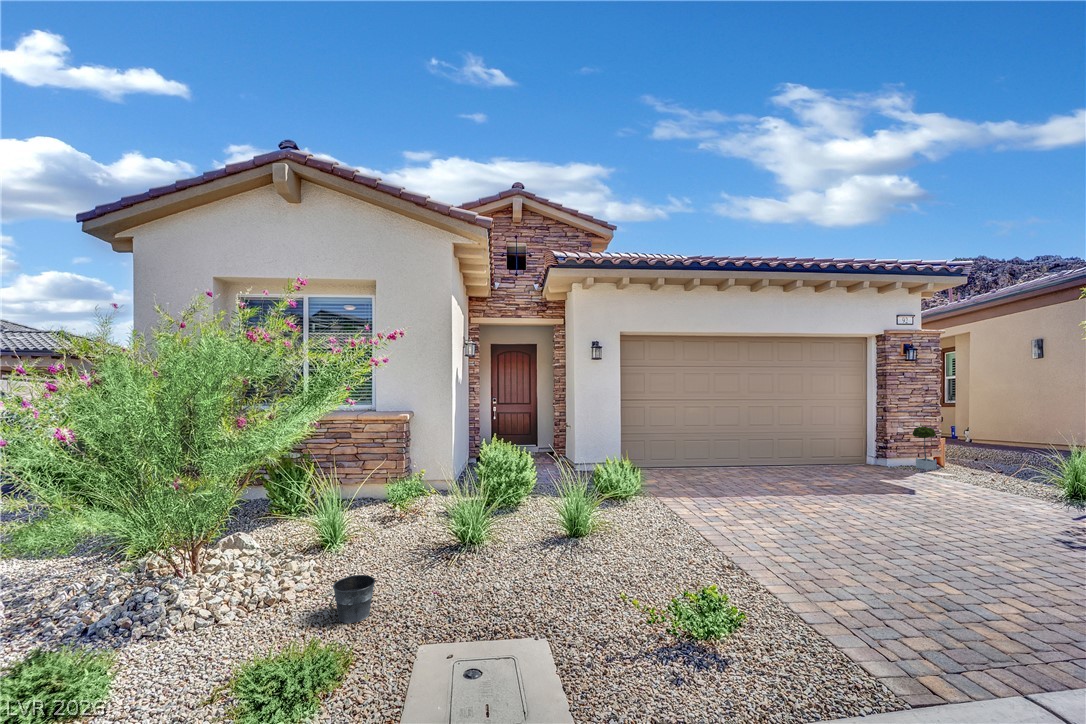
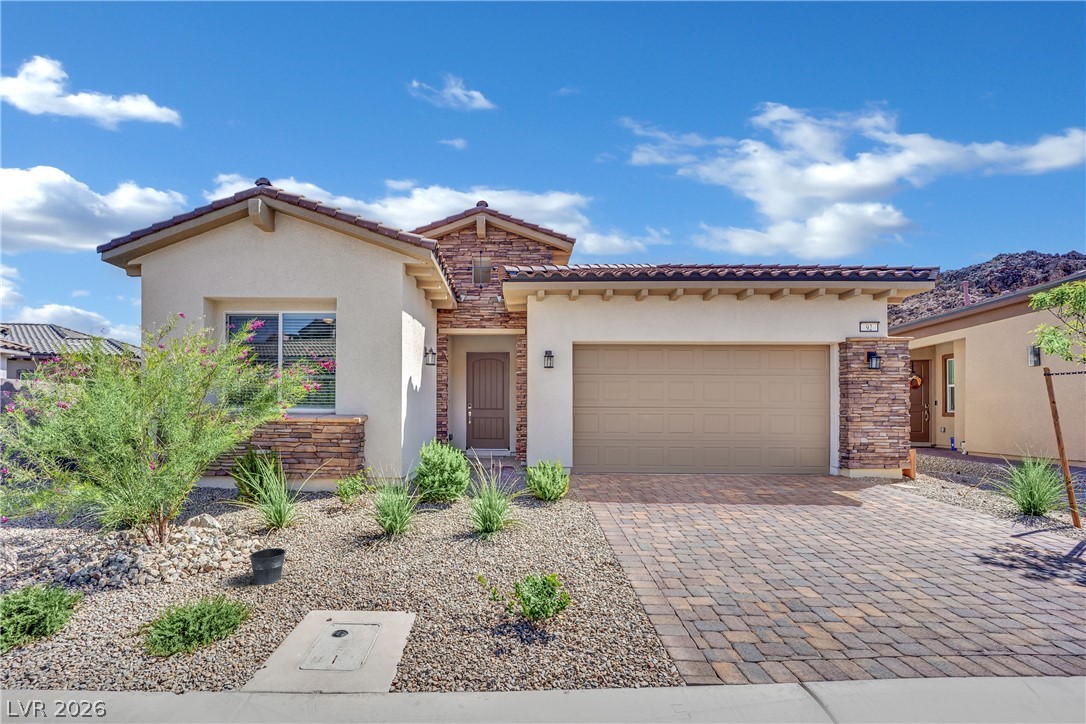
potted tree: present [912,426,937,470] -> none [876,435,899,479]

